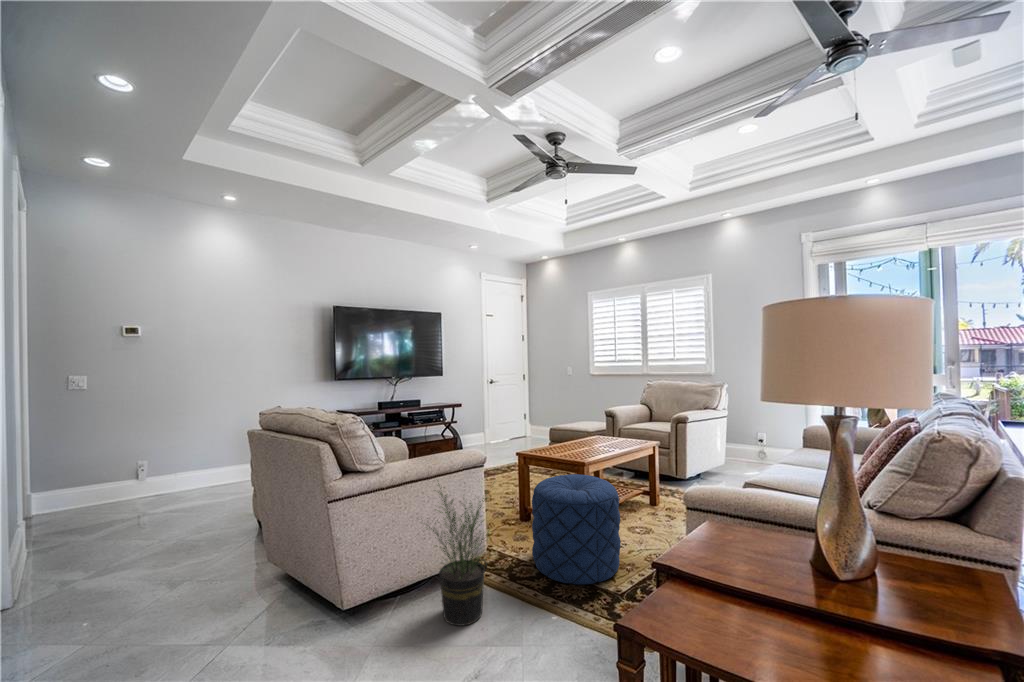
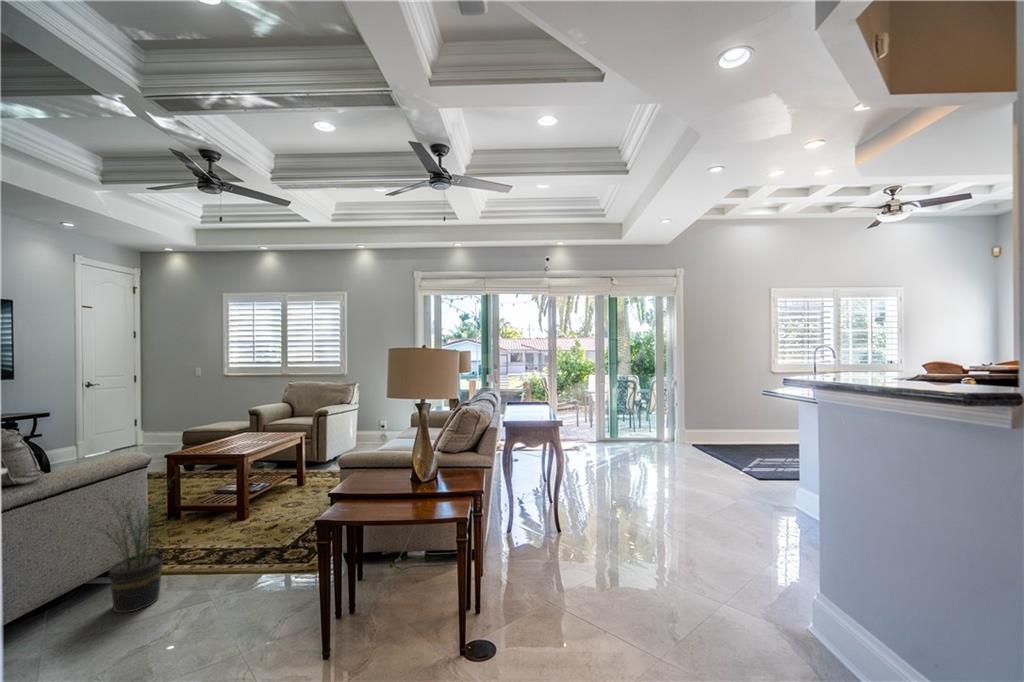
pouf: present [532,474,621,585] -> none [197,464,283,554]

